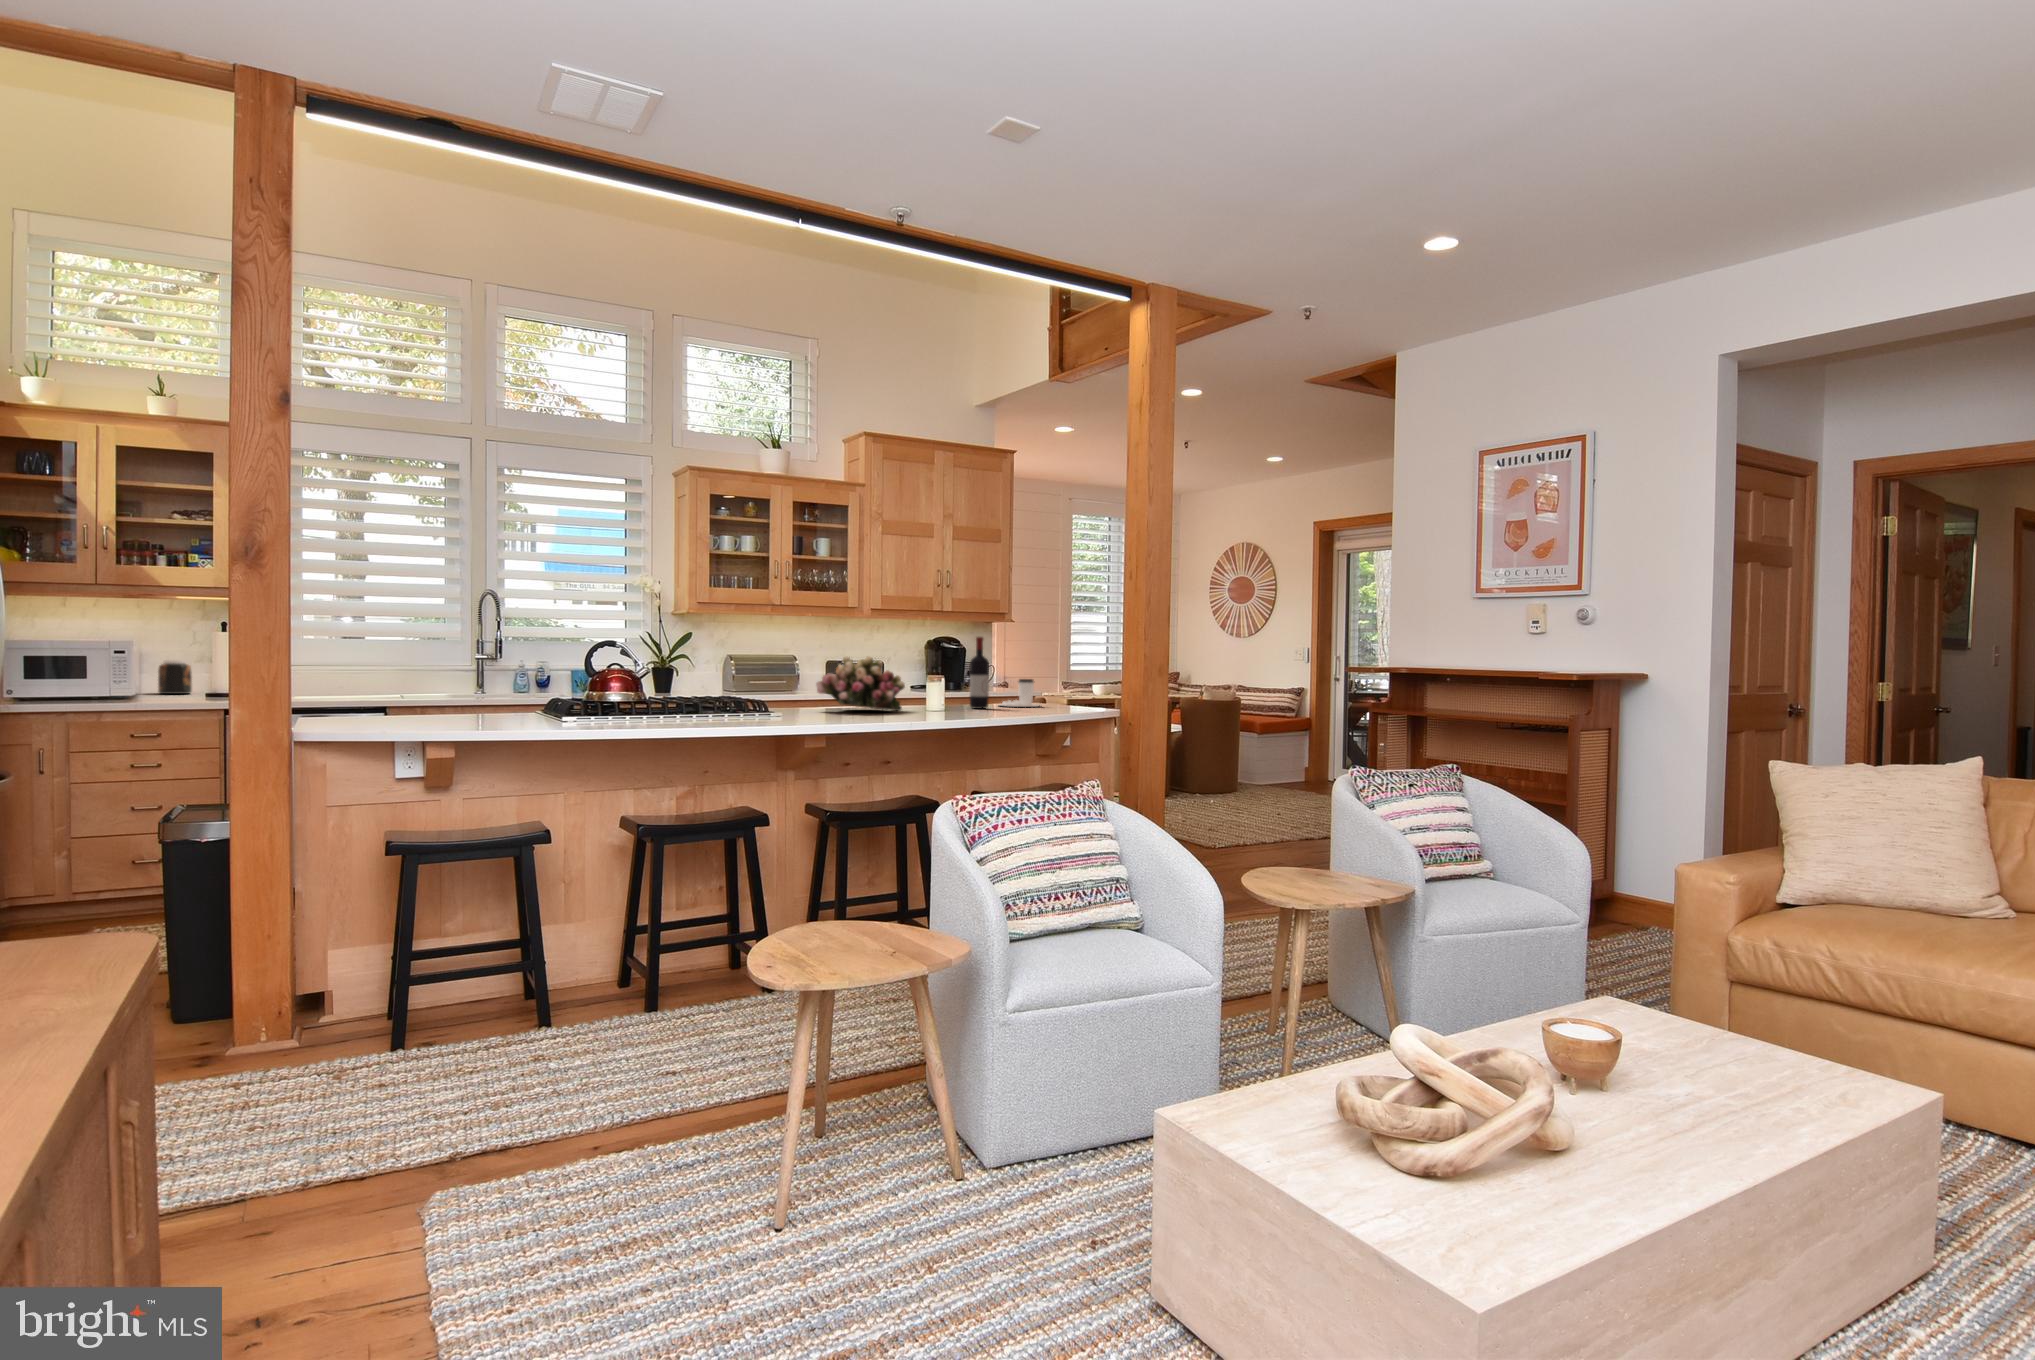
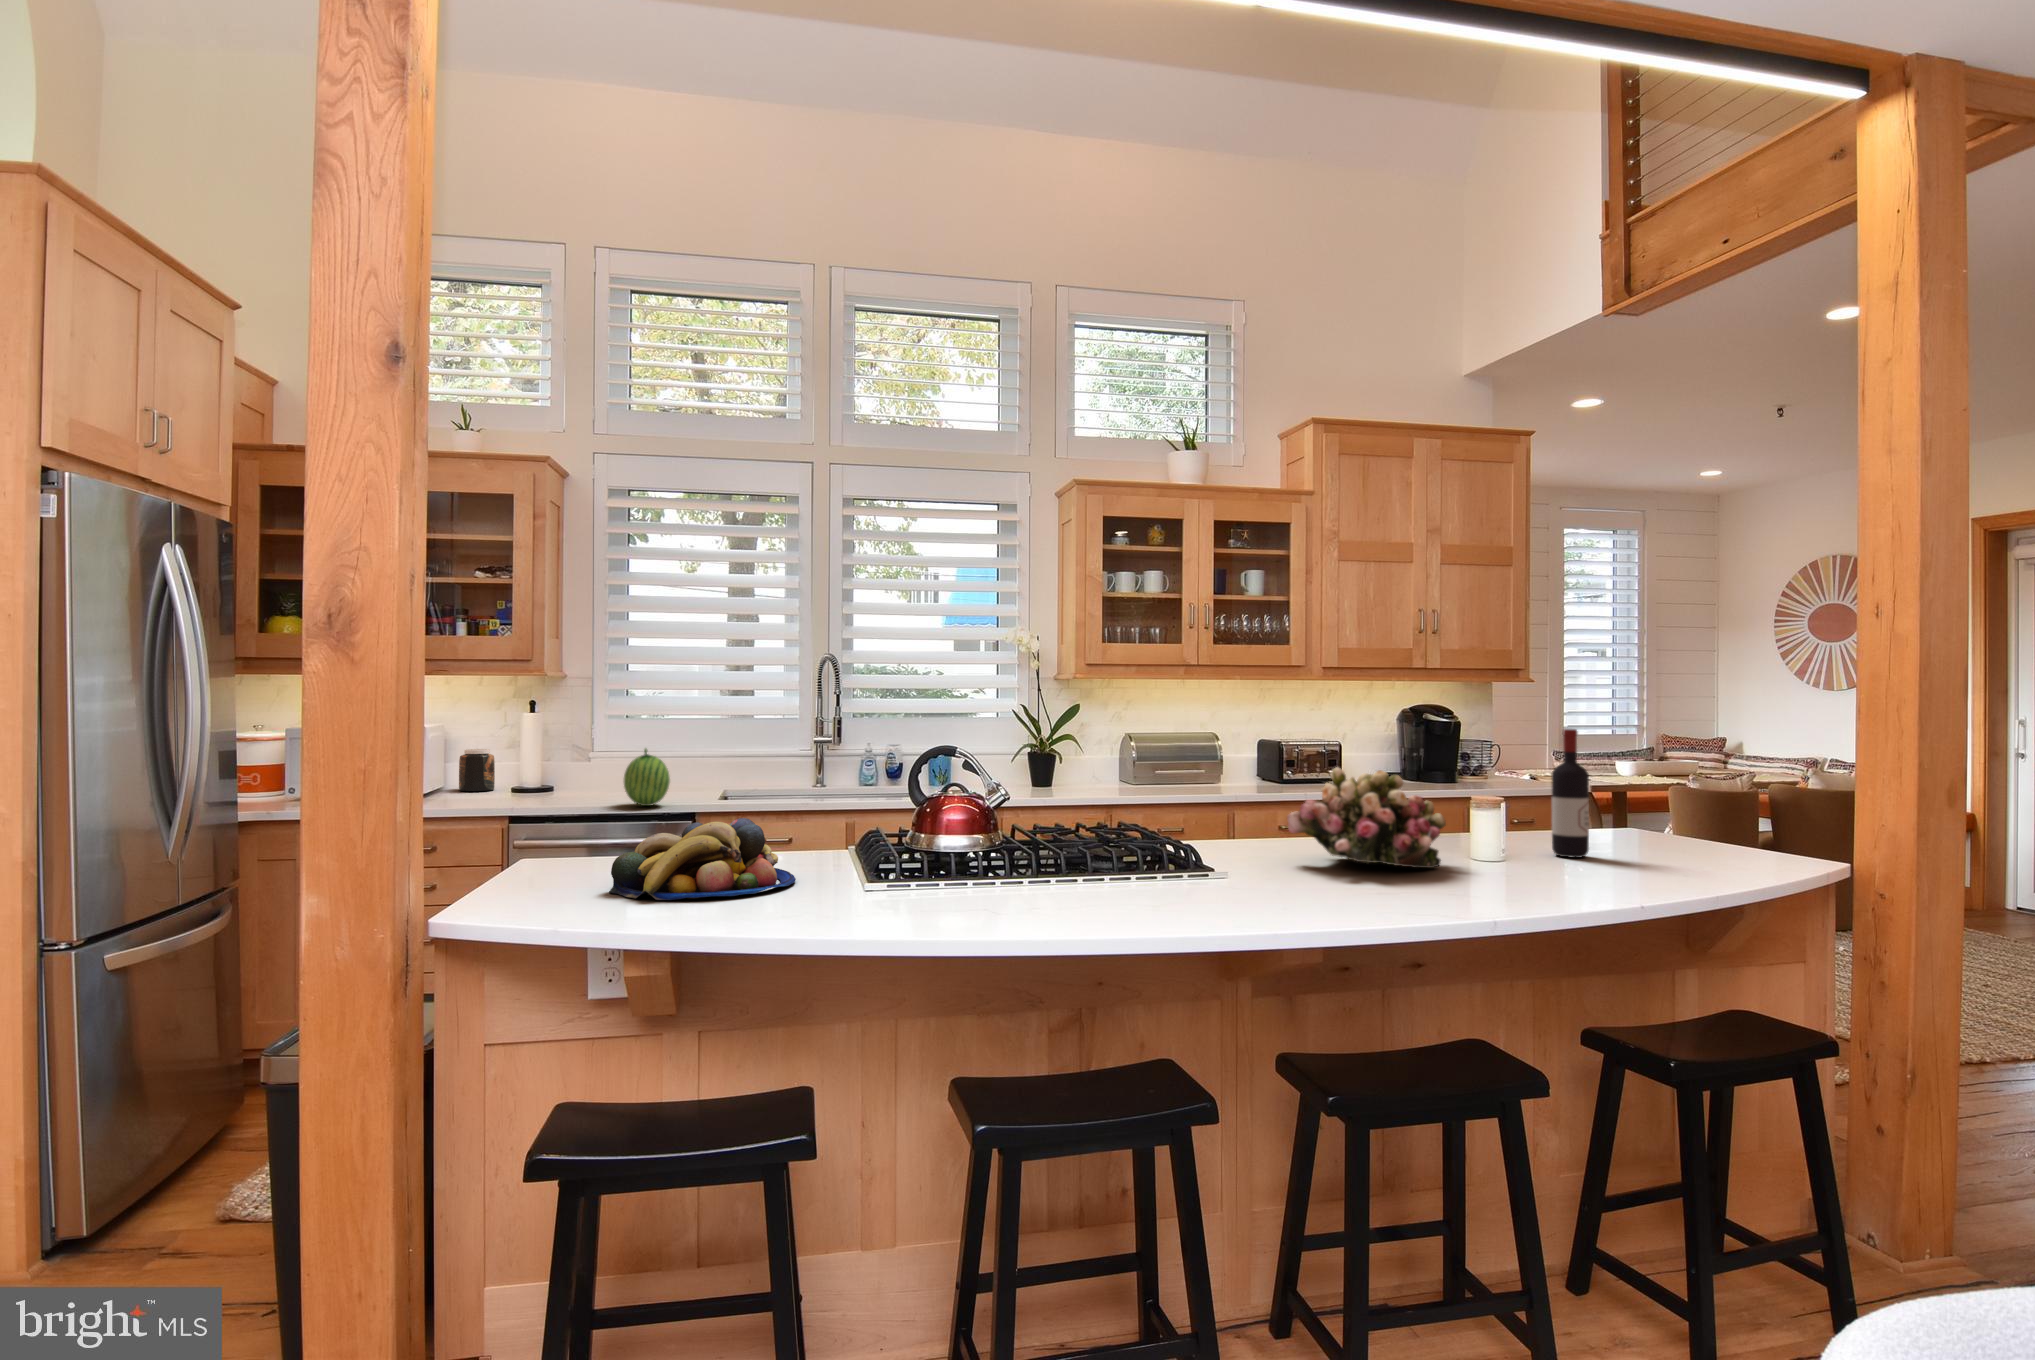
fruit: none [324,656,364,701] -> present [624,749,670,806]
coffee cup: present [998,679,1040,707] -> none [1590,799,1680,852]
fruit bowl: none [392,680,512,722] -> present [609,818,796,900]

